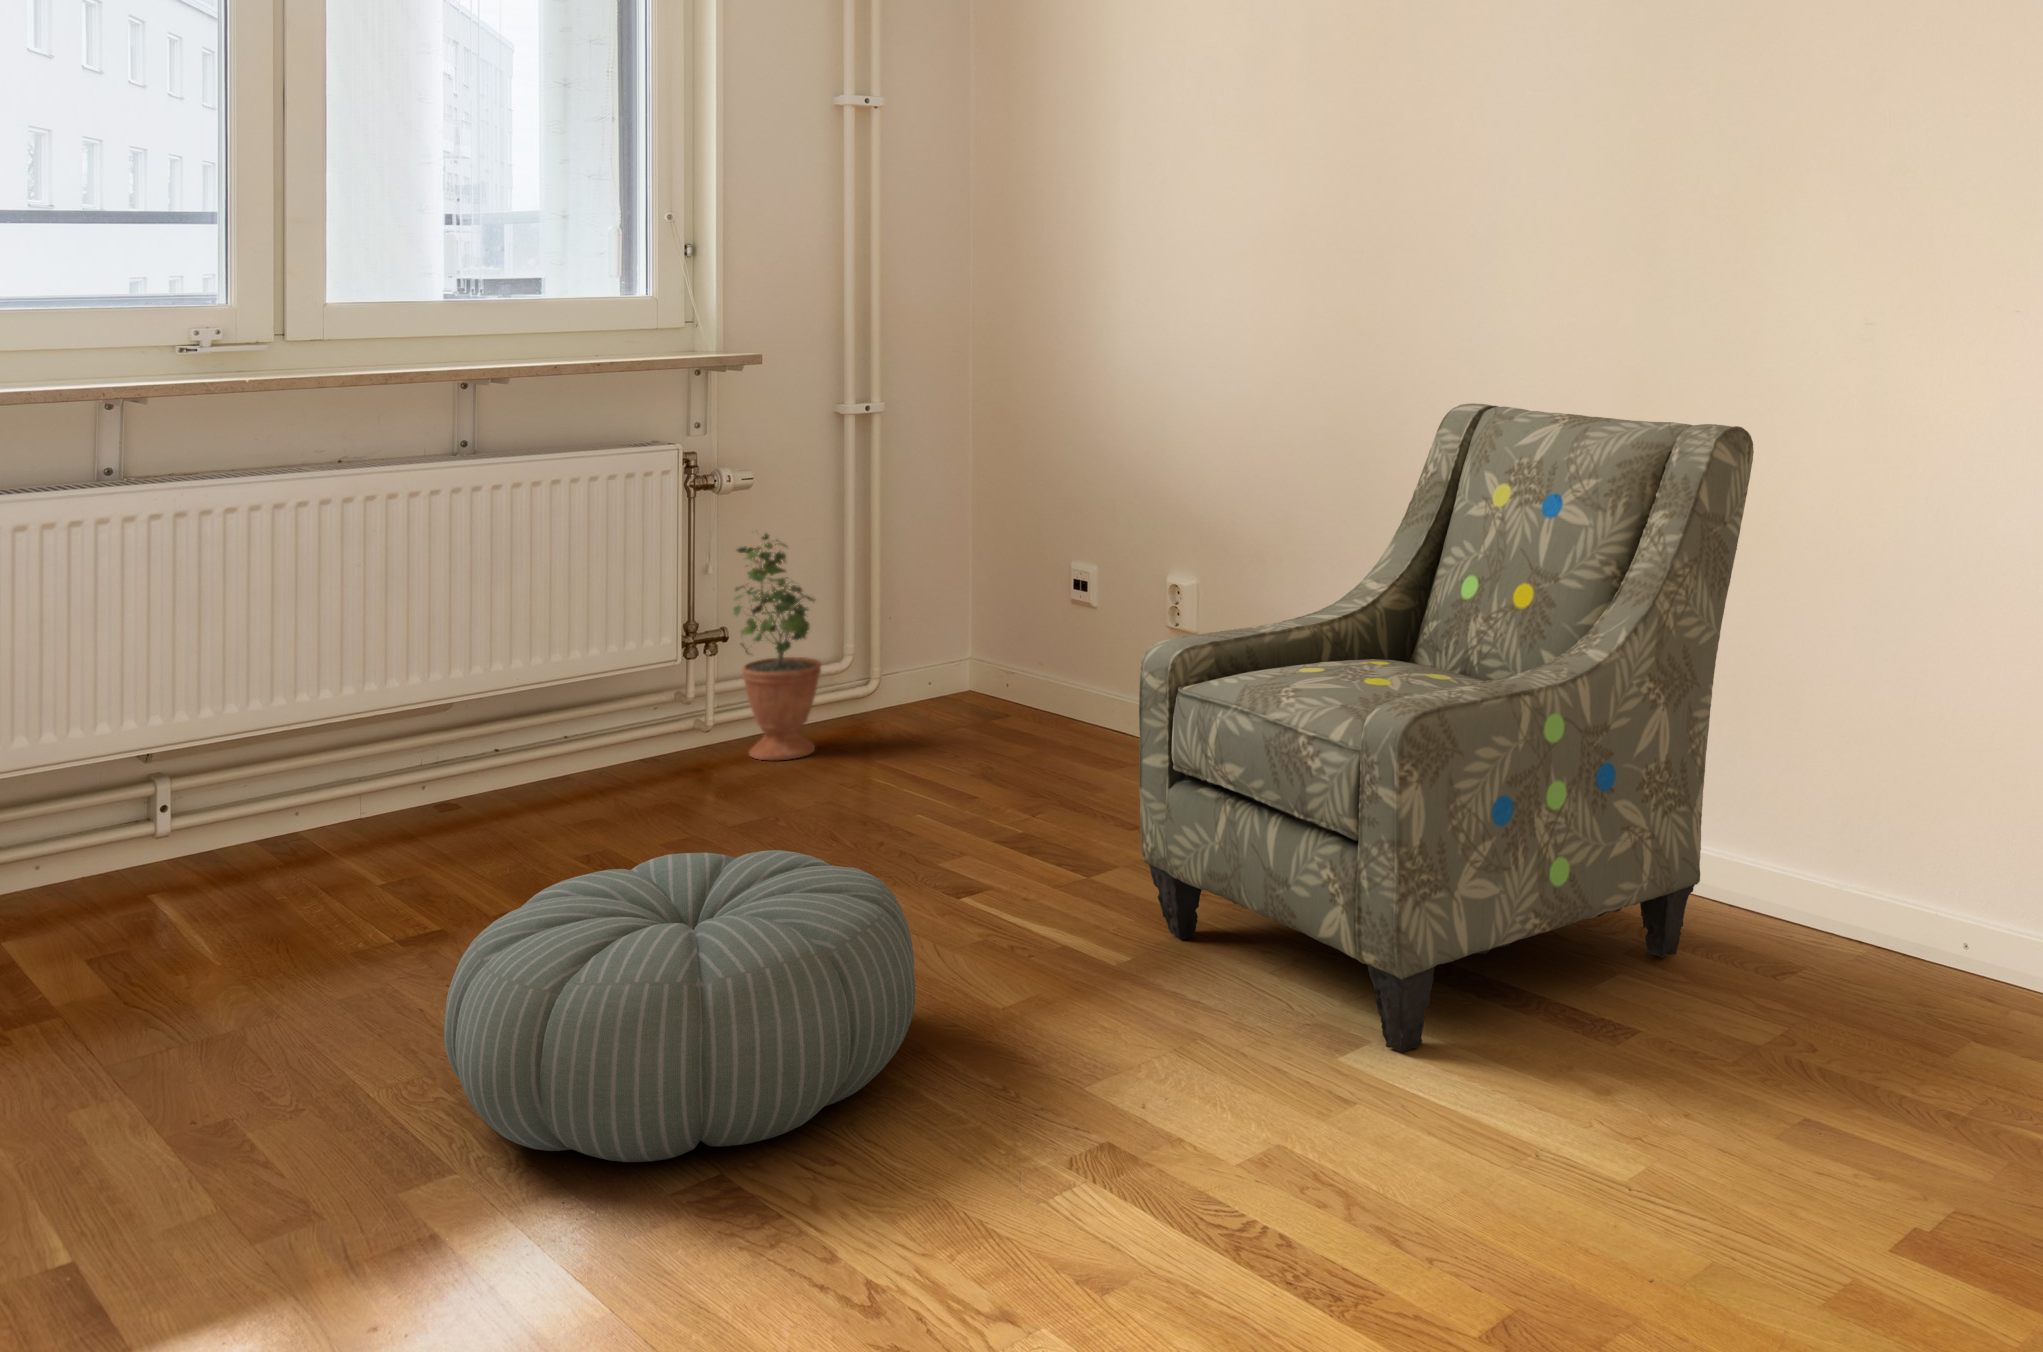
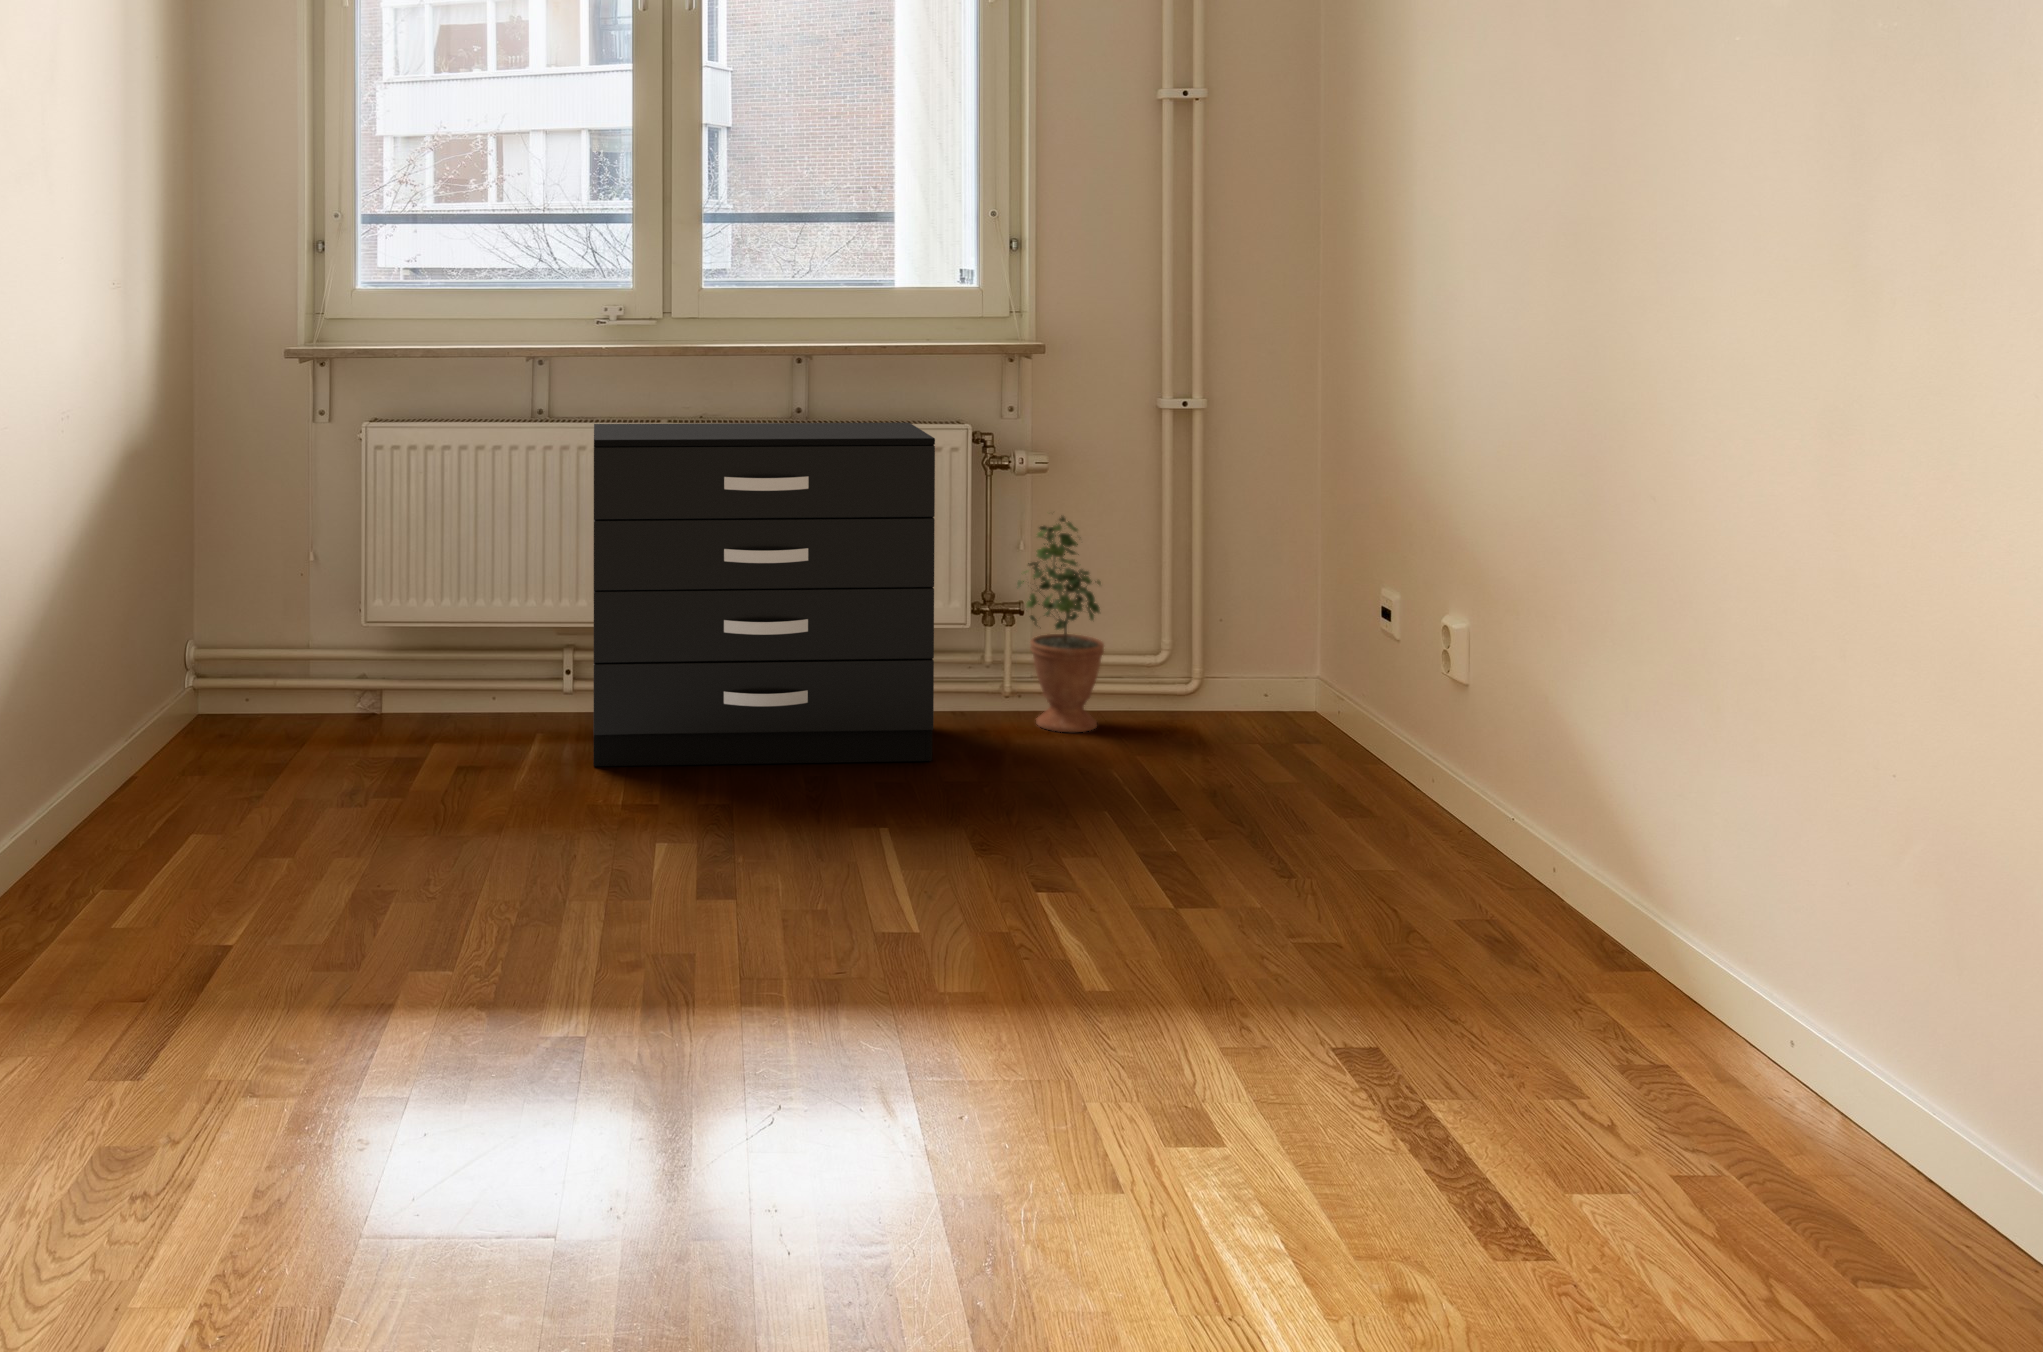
armchair: present [1139,403,1754,1052] -> none [1151,455,1897,1194]
dresser: none [226,446,700,911] -> present [593,423,935,766]
pouf: present [444,850,915,1162] -> none [465,778,848,1031]

